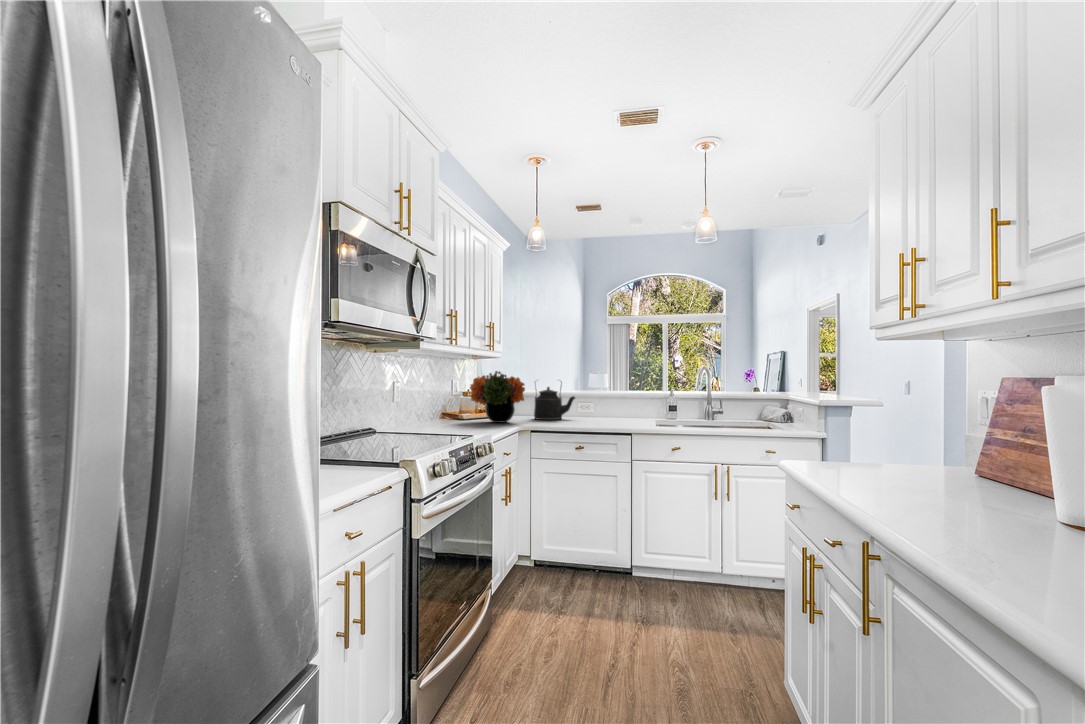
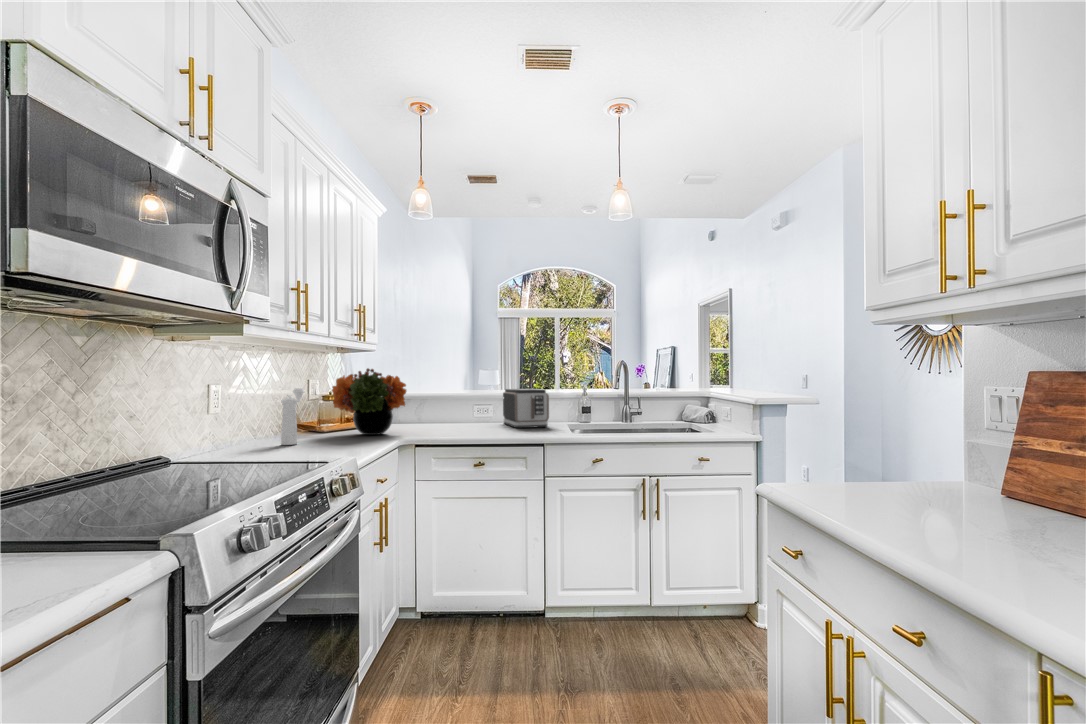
kettle: present [534,382,575,420] -> none [418,379,470,428]
pepper mill: none [437,385,452,426] -> present [281,388,304,445]
toaster: none [604,390,642,422] -> present [503,389,549,428]

